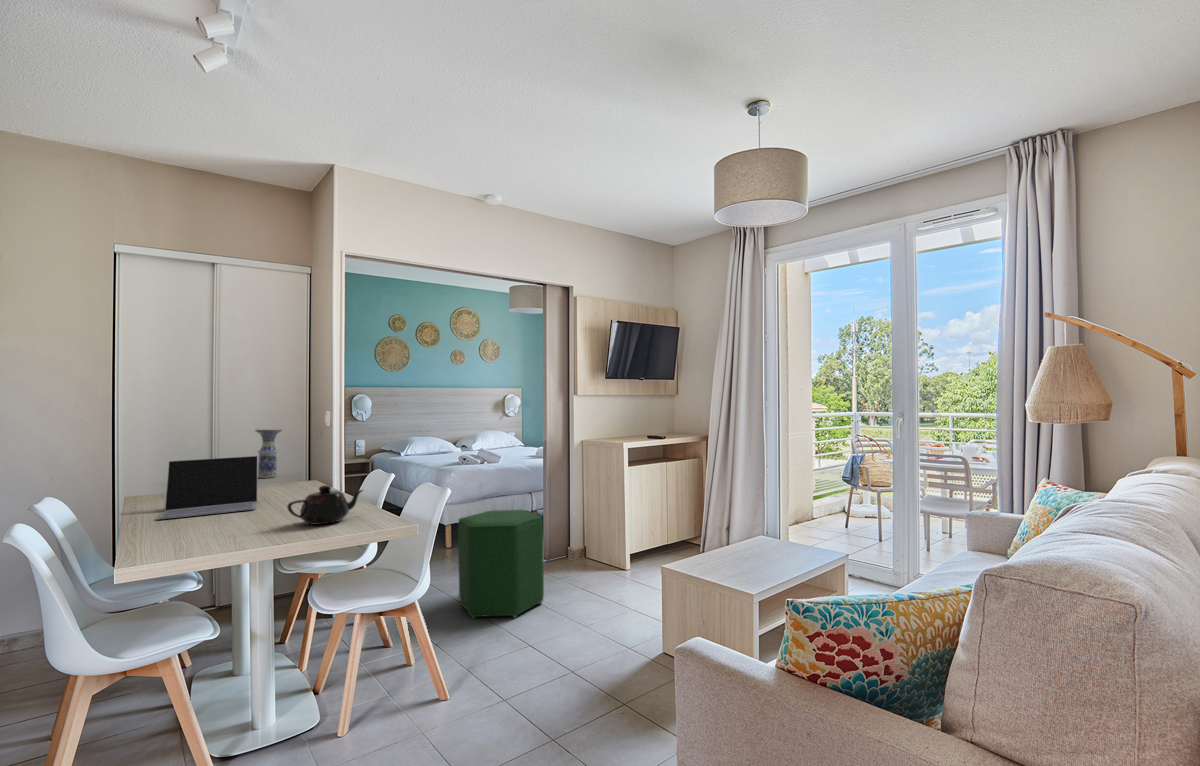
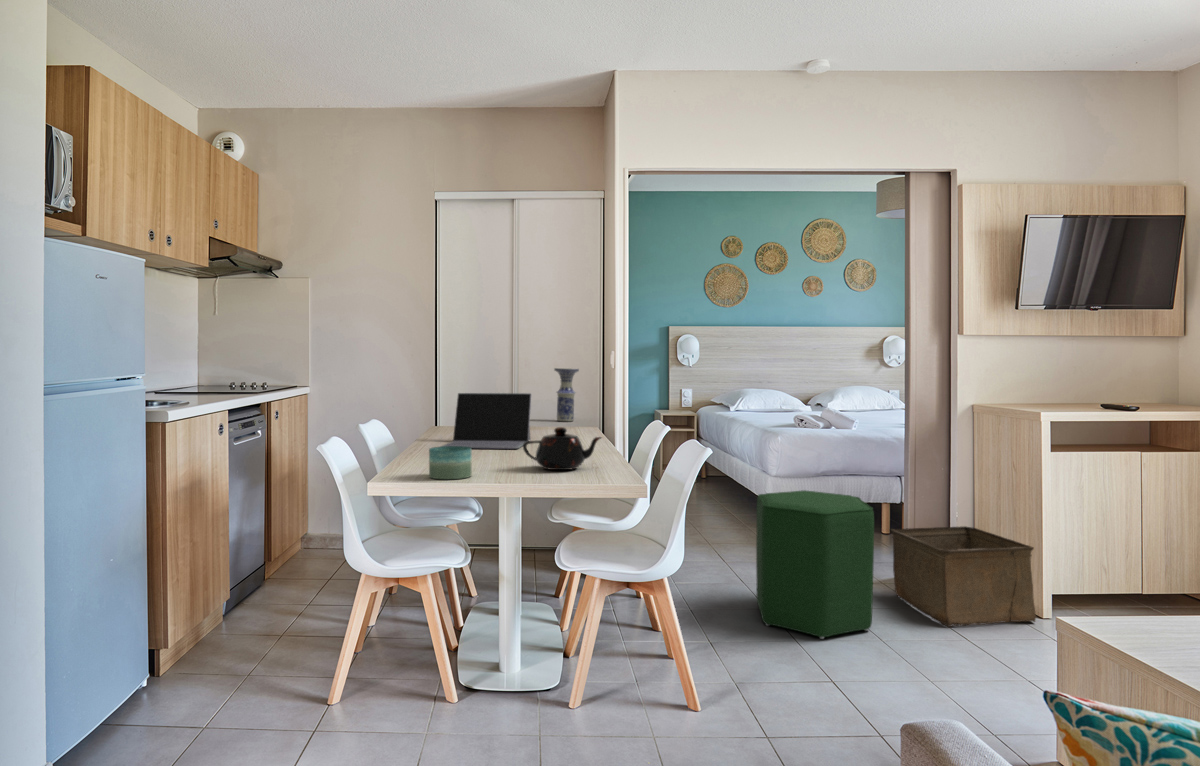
candle: none [190,515,241,552] -> present [429,446,472,479]
storage bin: none [543,519,629,588] -> present [891,527,1036,627]

